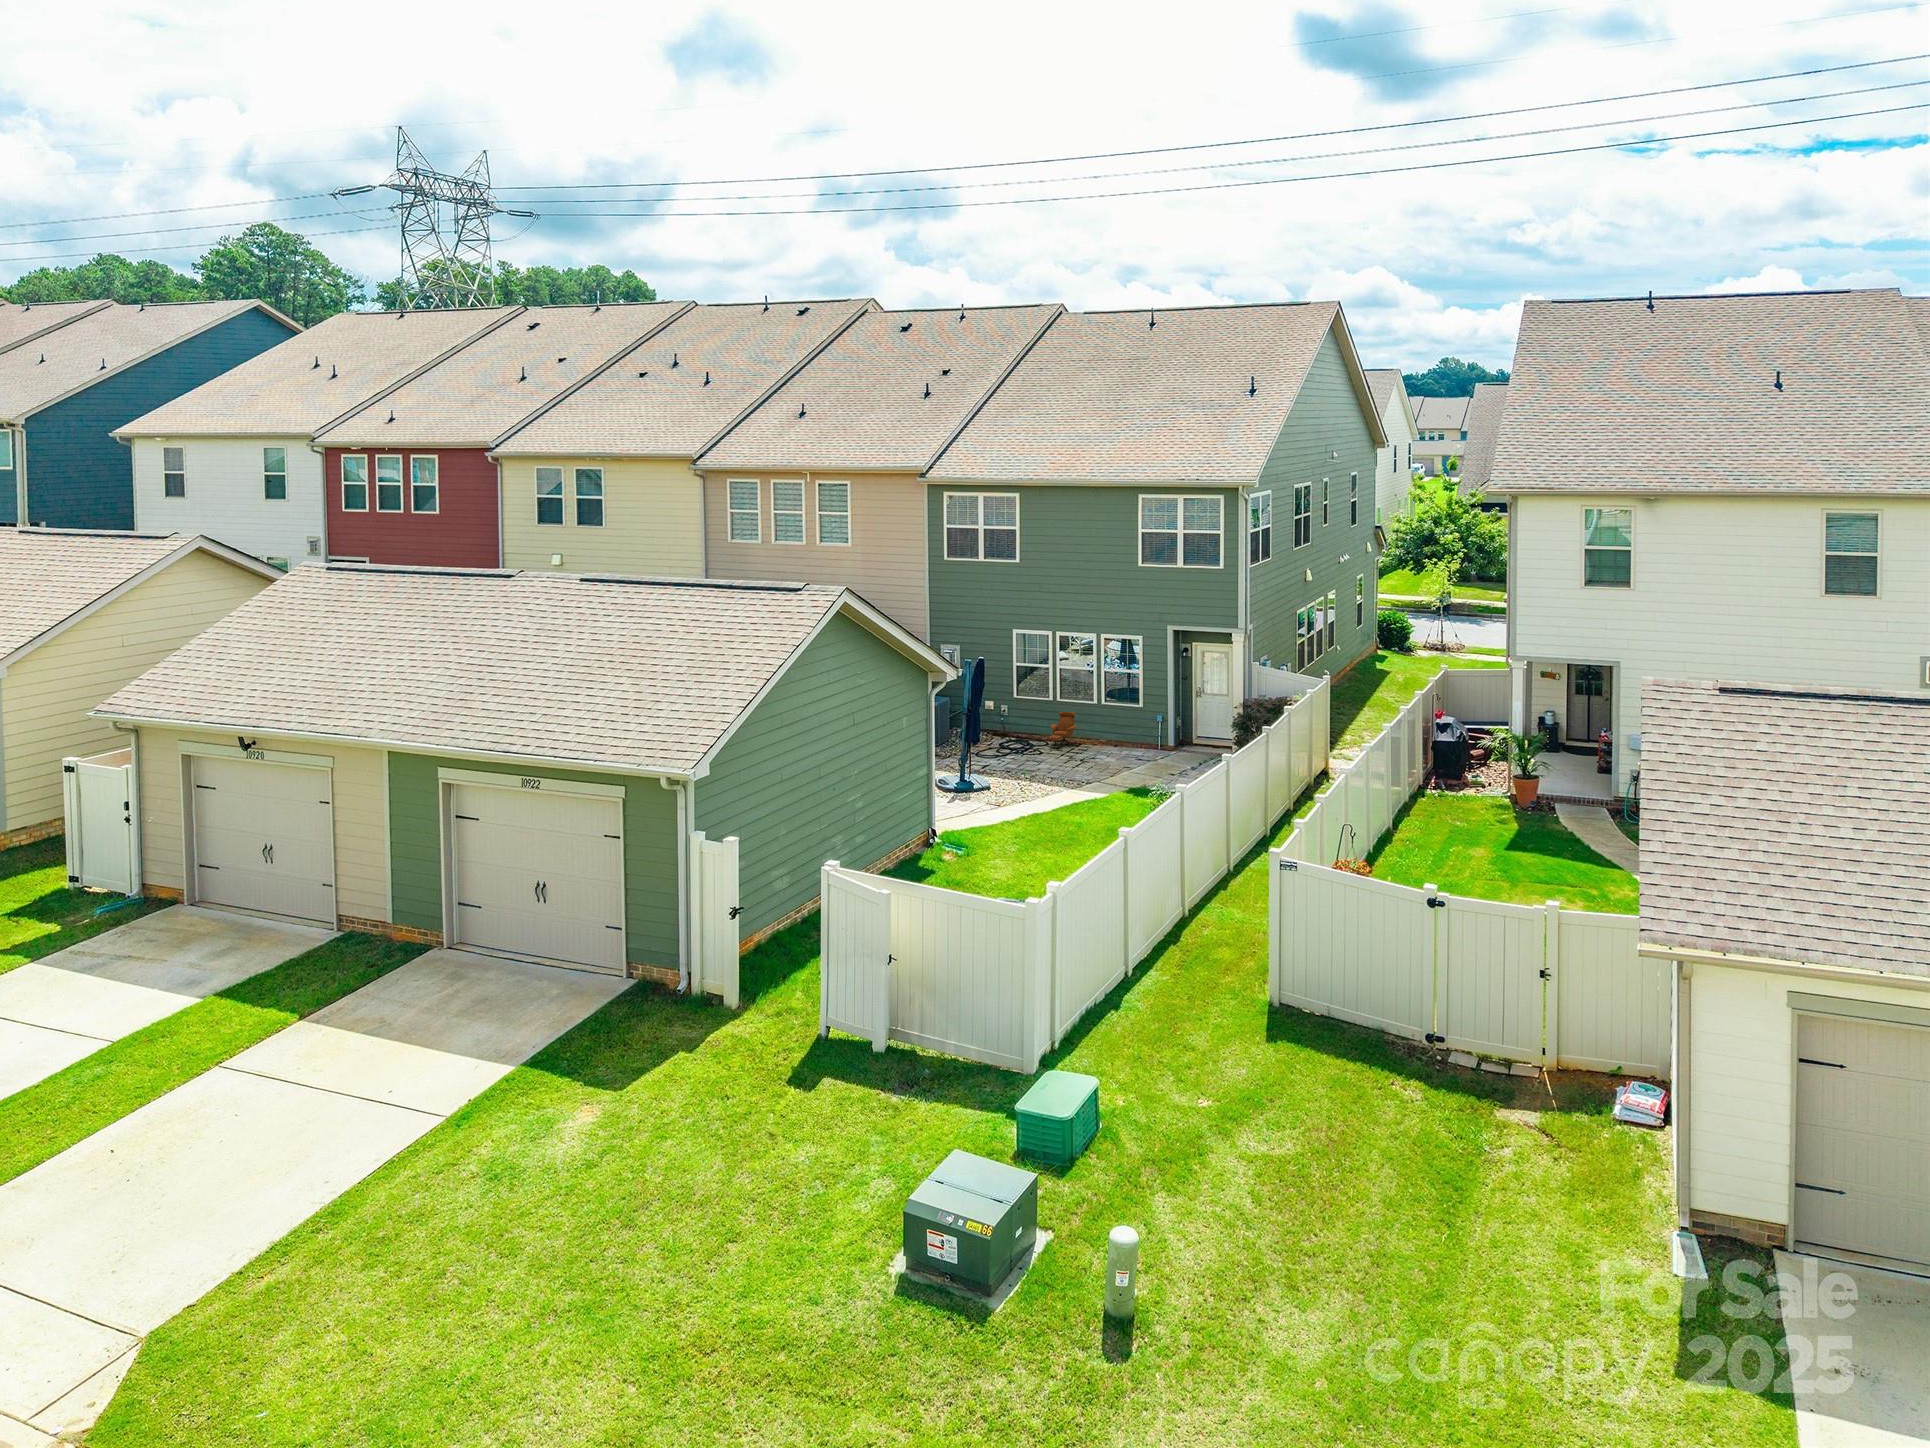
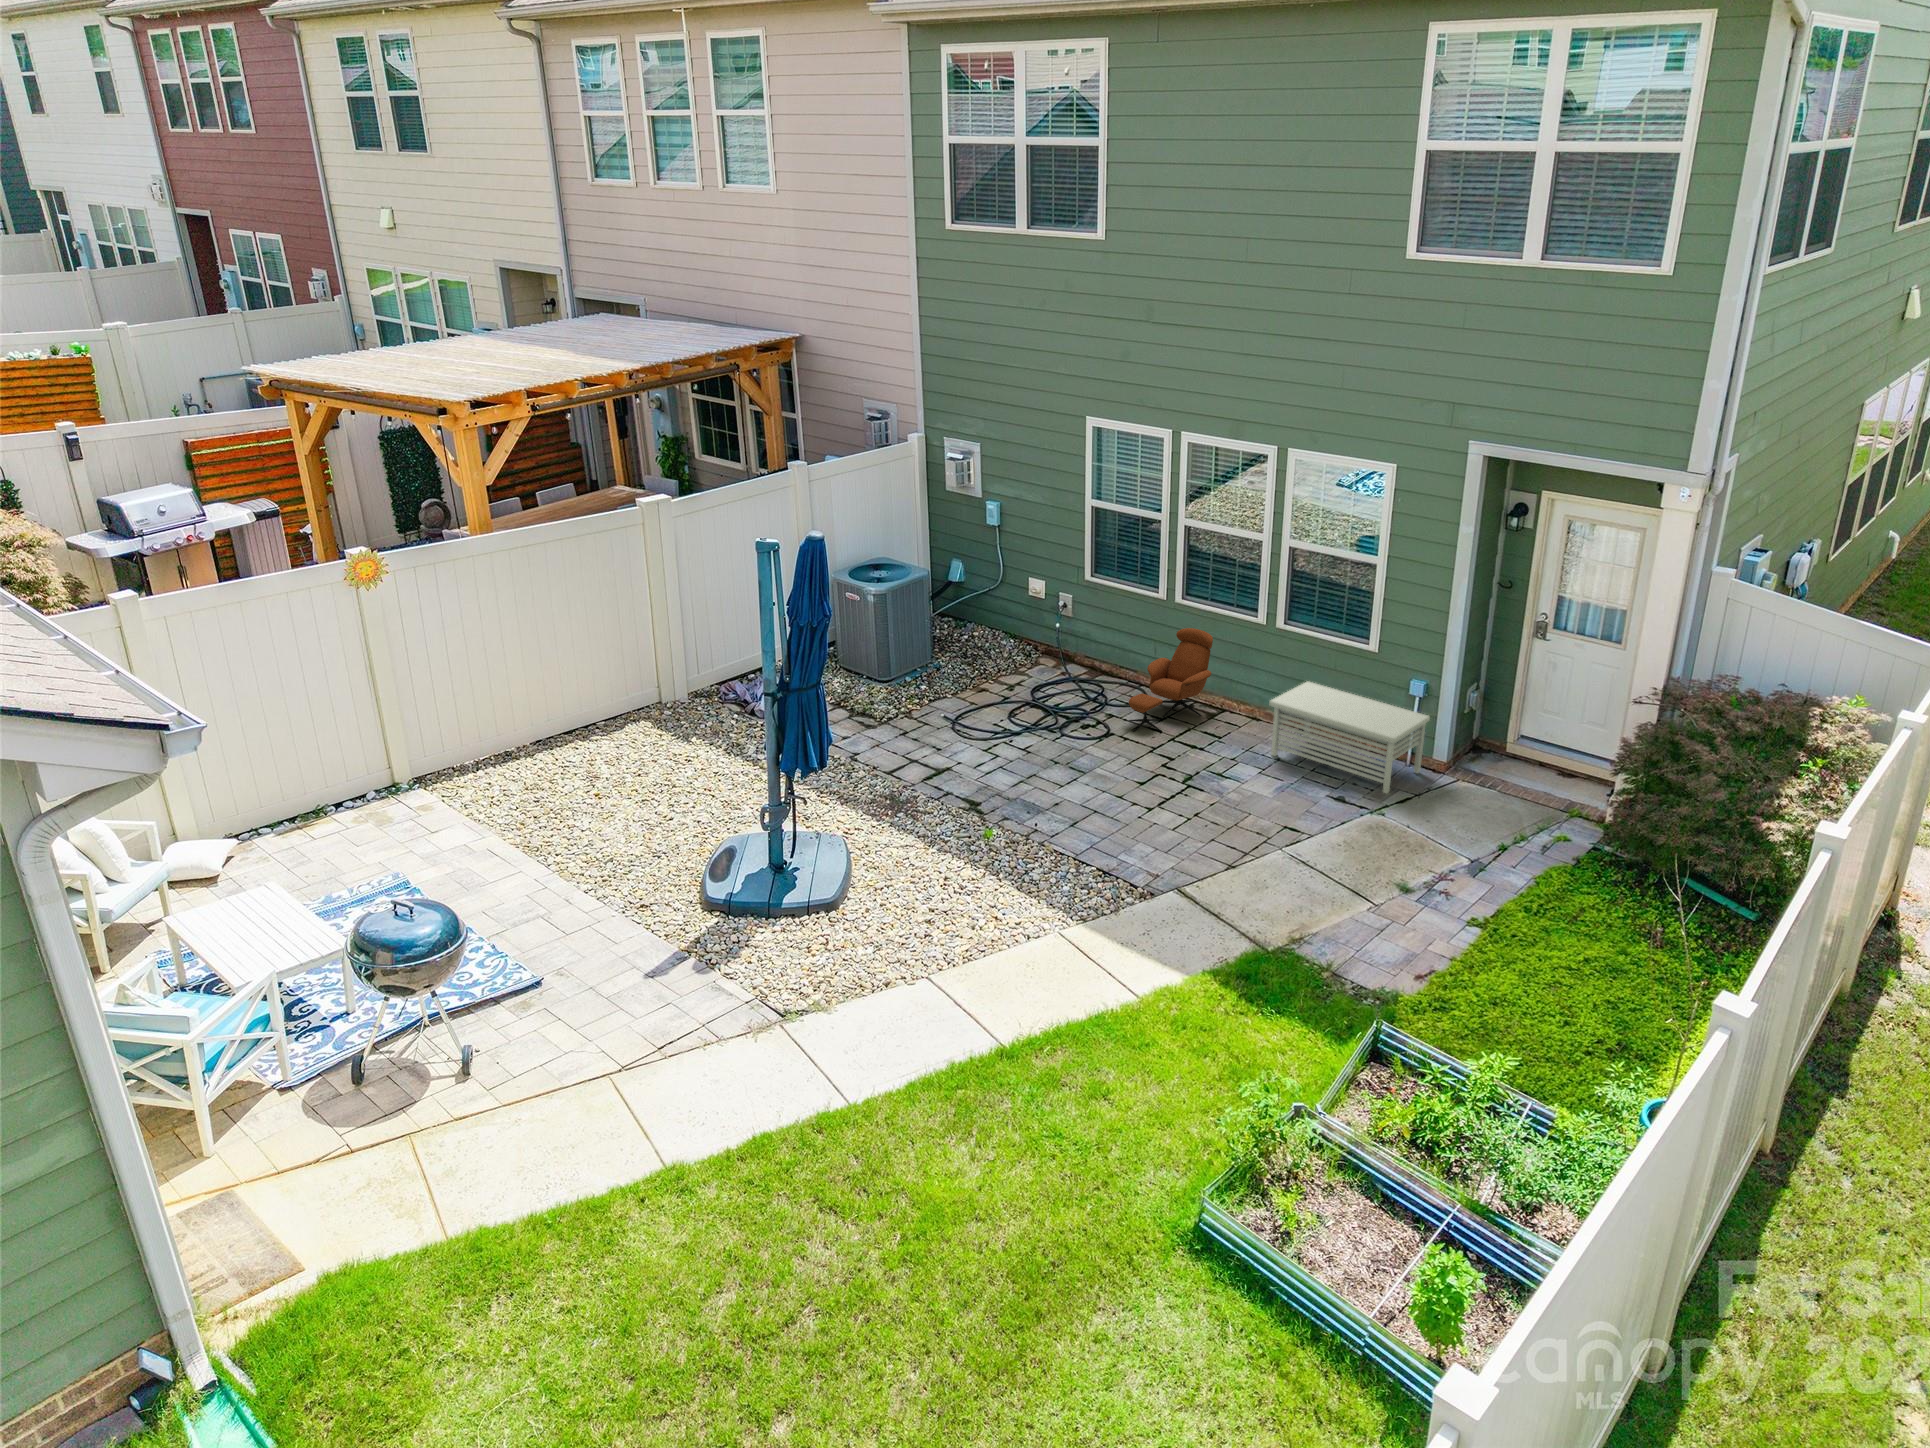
storage bench: none [1106,723,1165,754] -> present [1269,682,1430,793]

